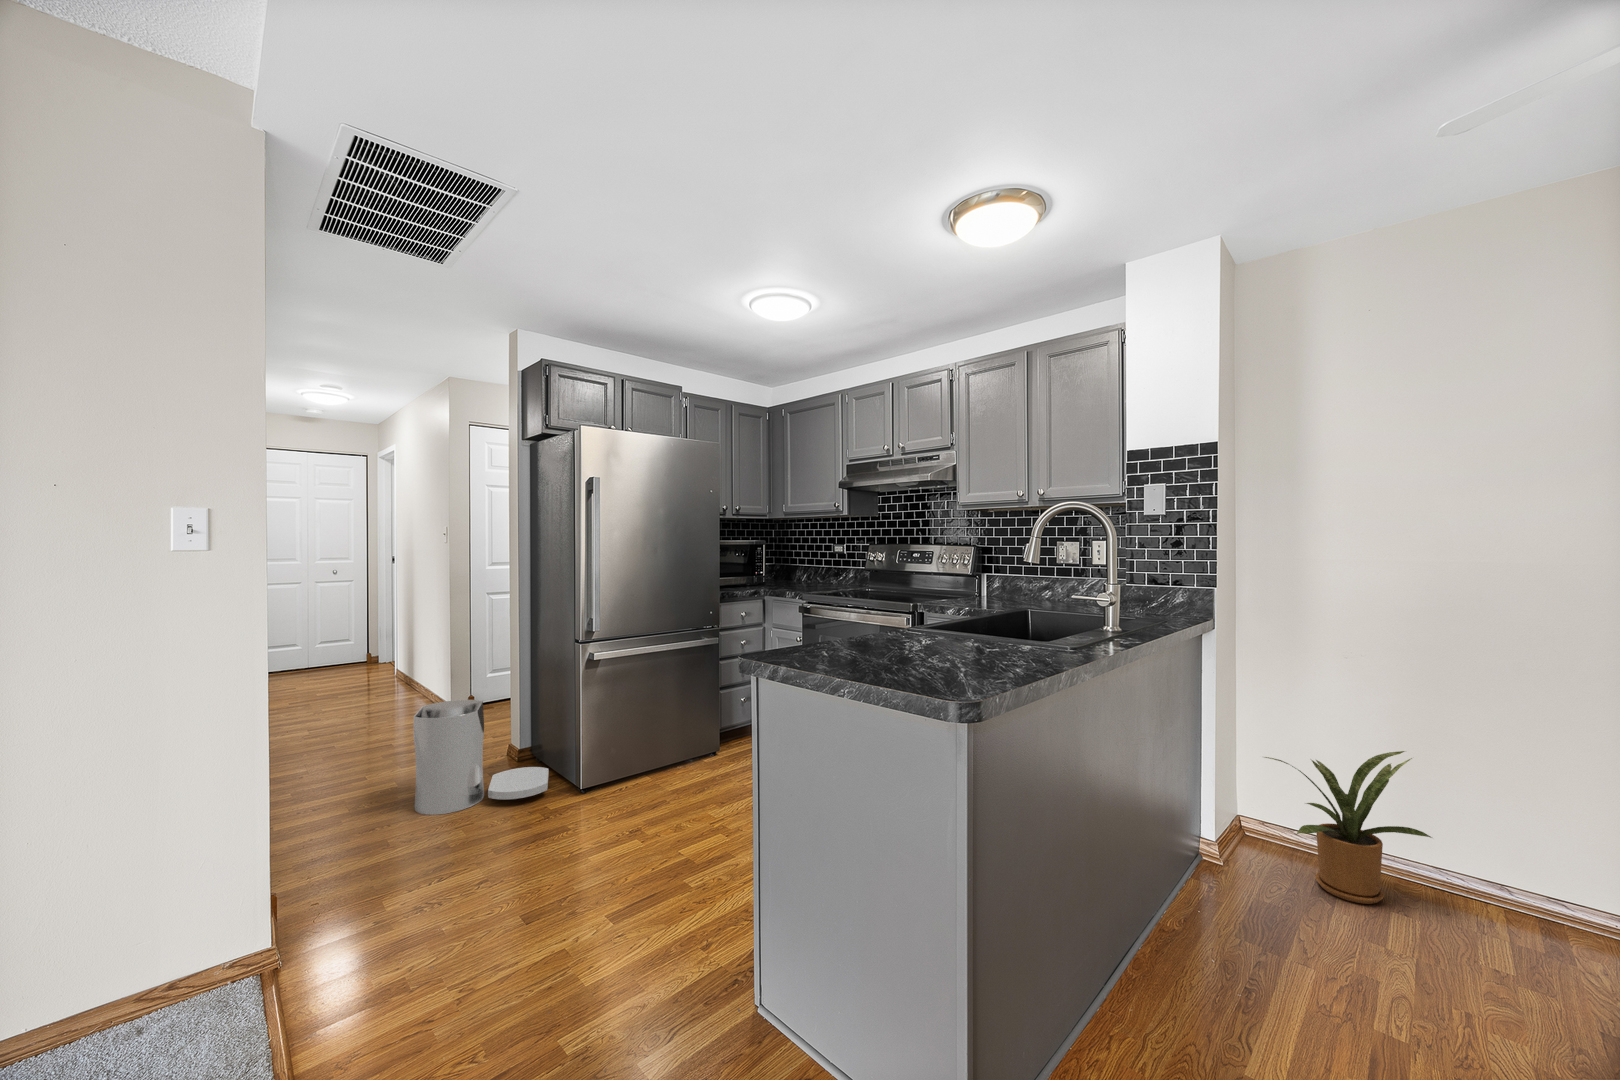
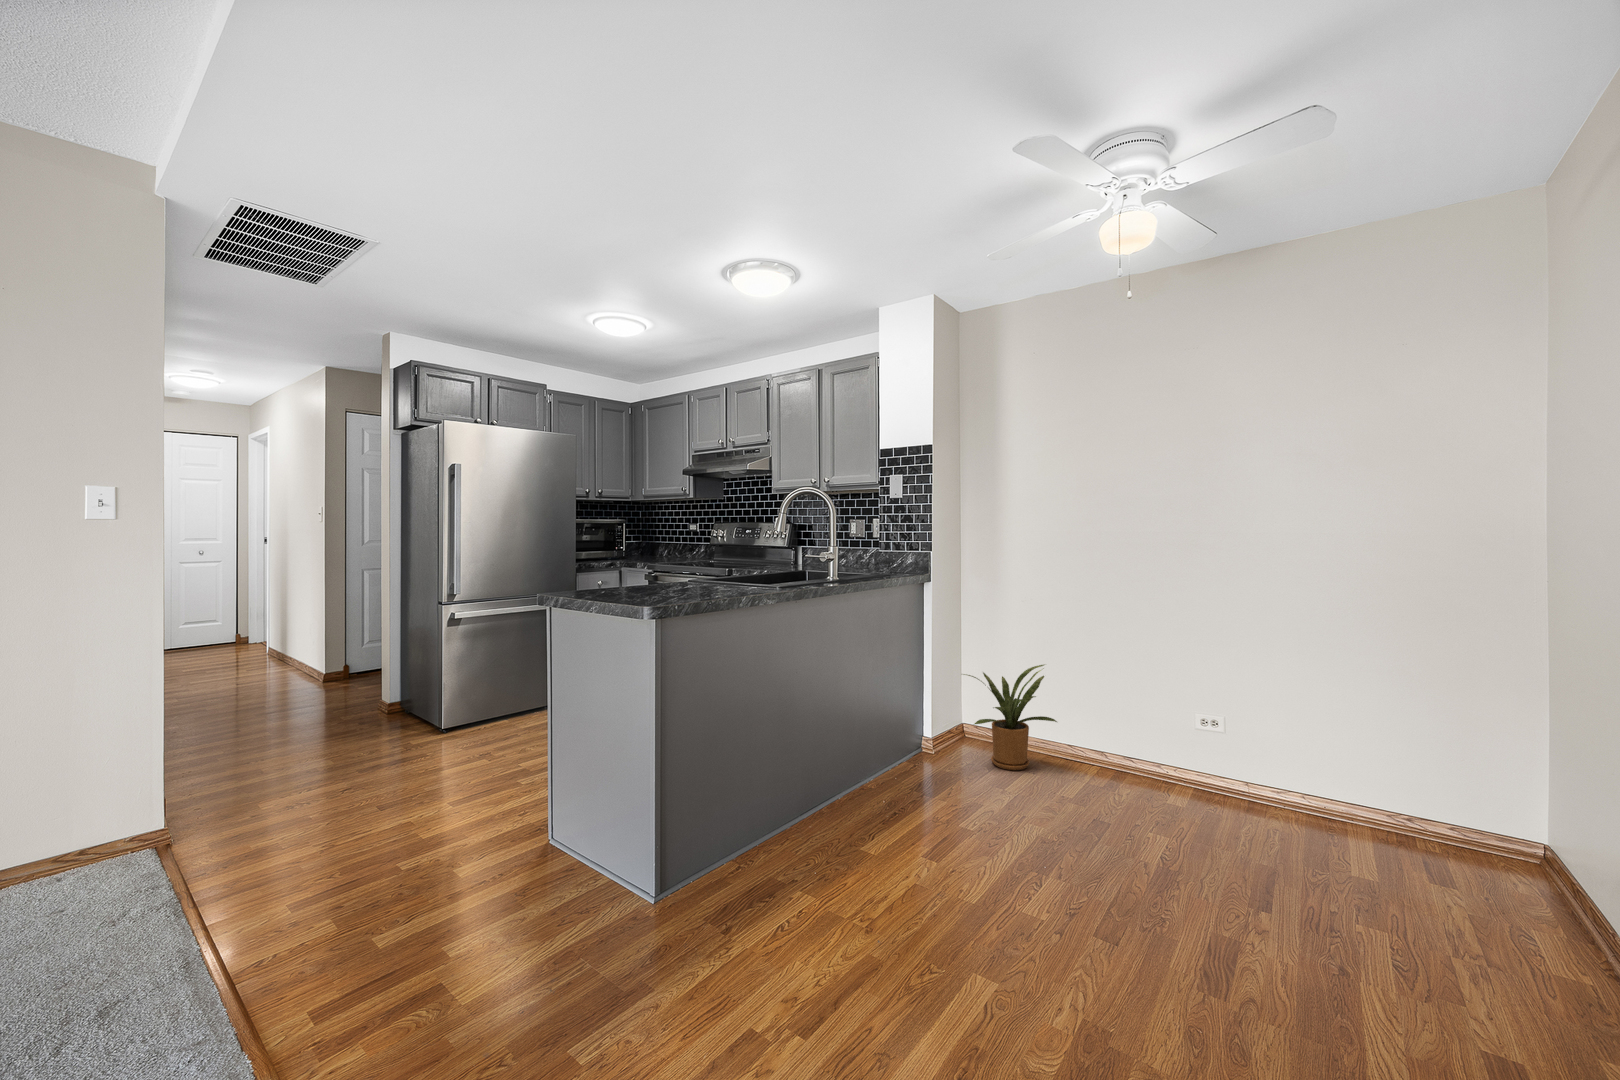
trash can: present [413,700,549,815] -> none [286,657,416,752]

